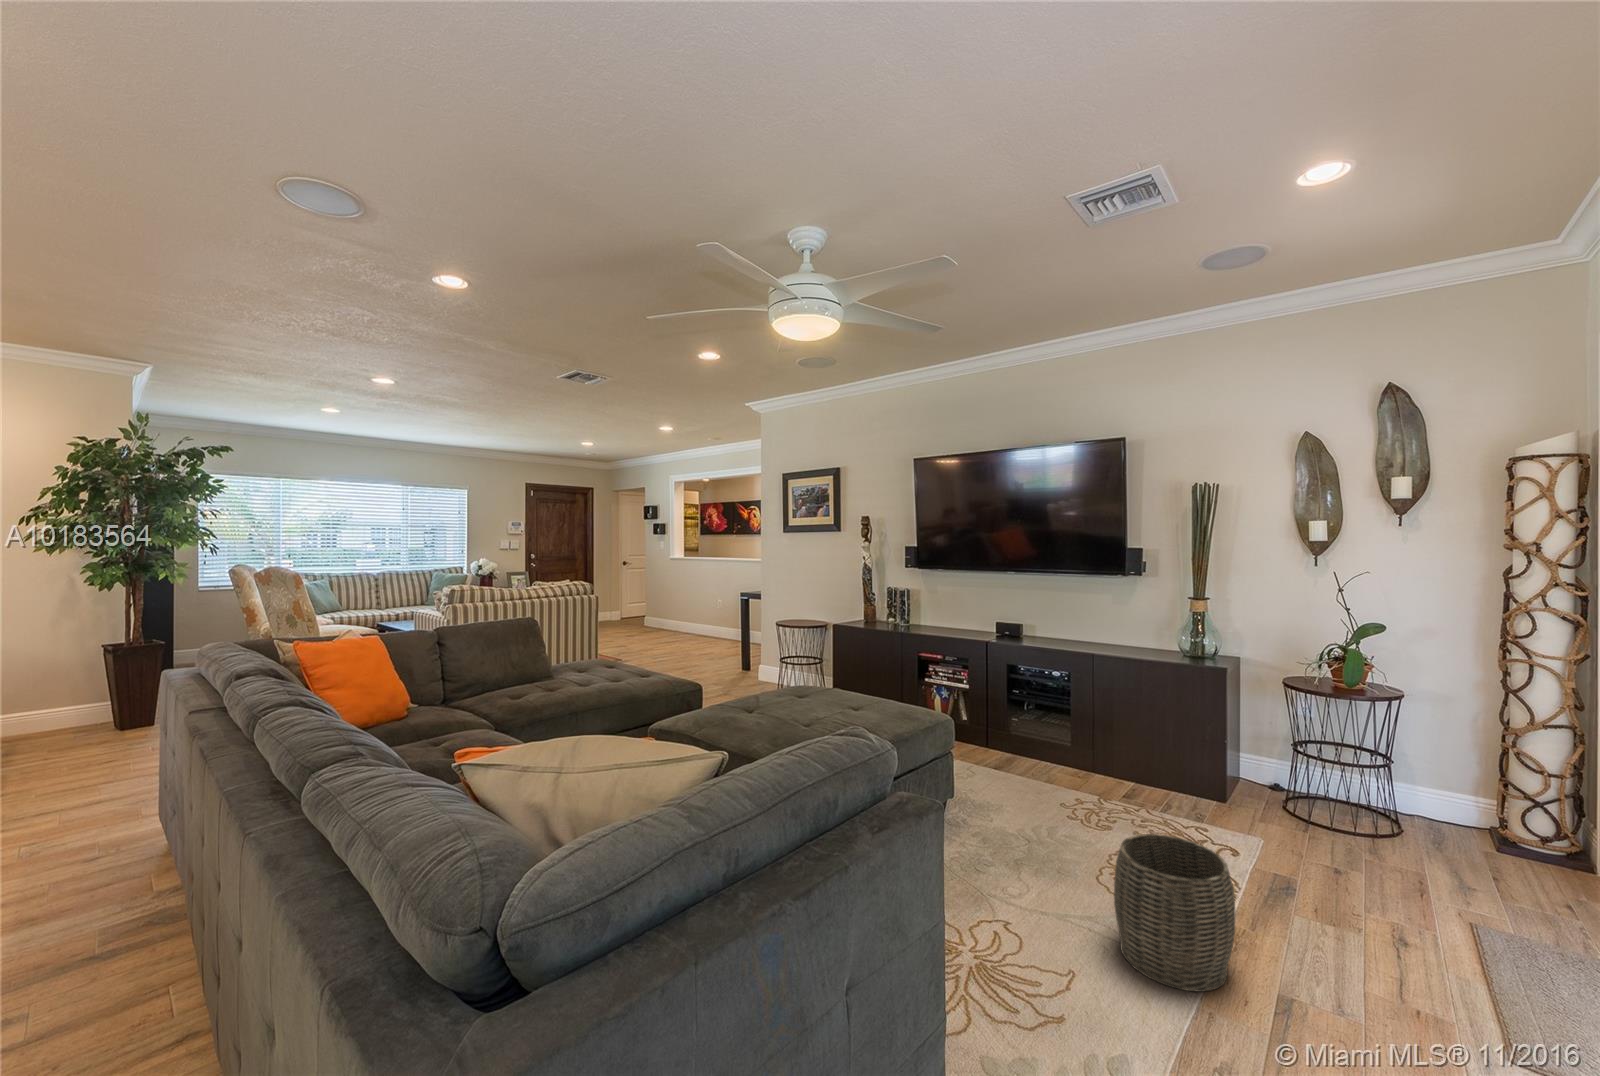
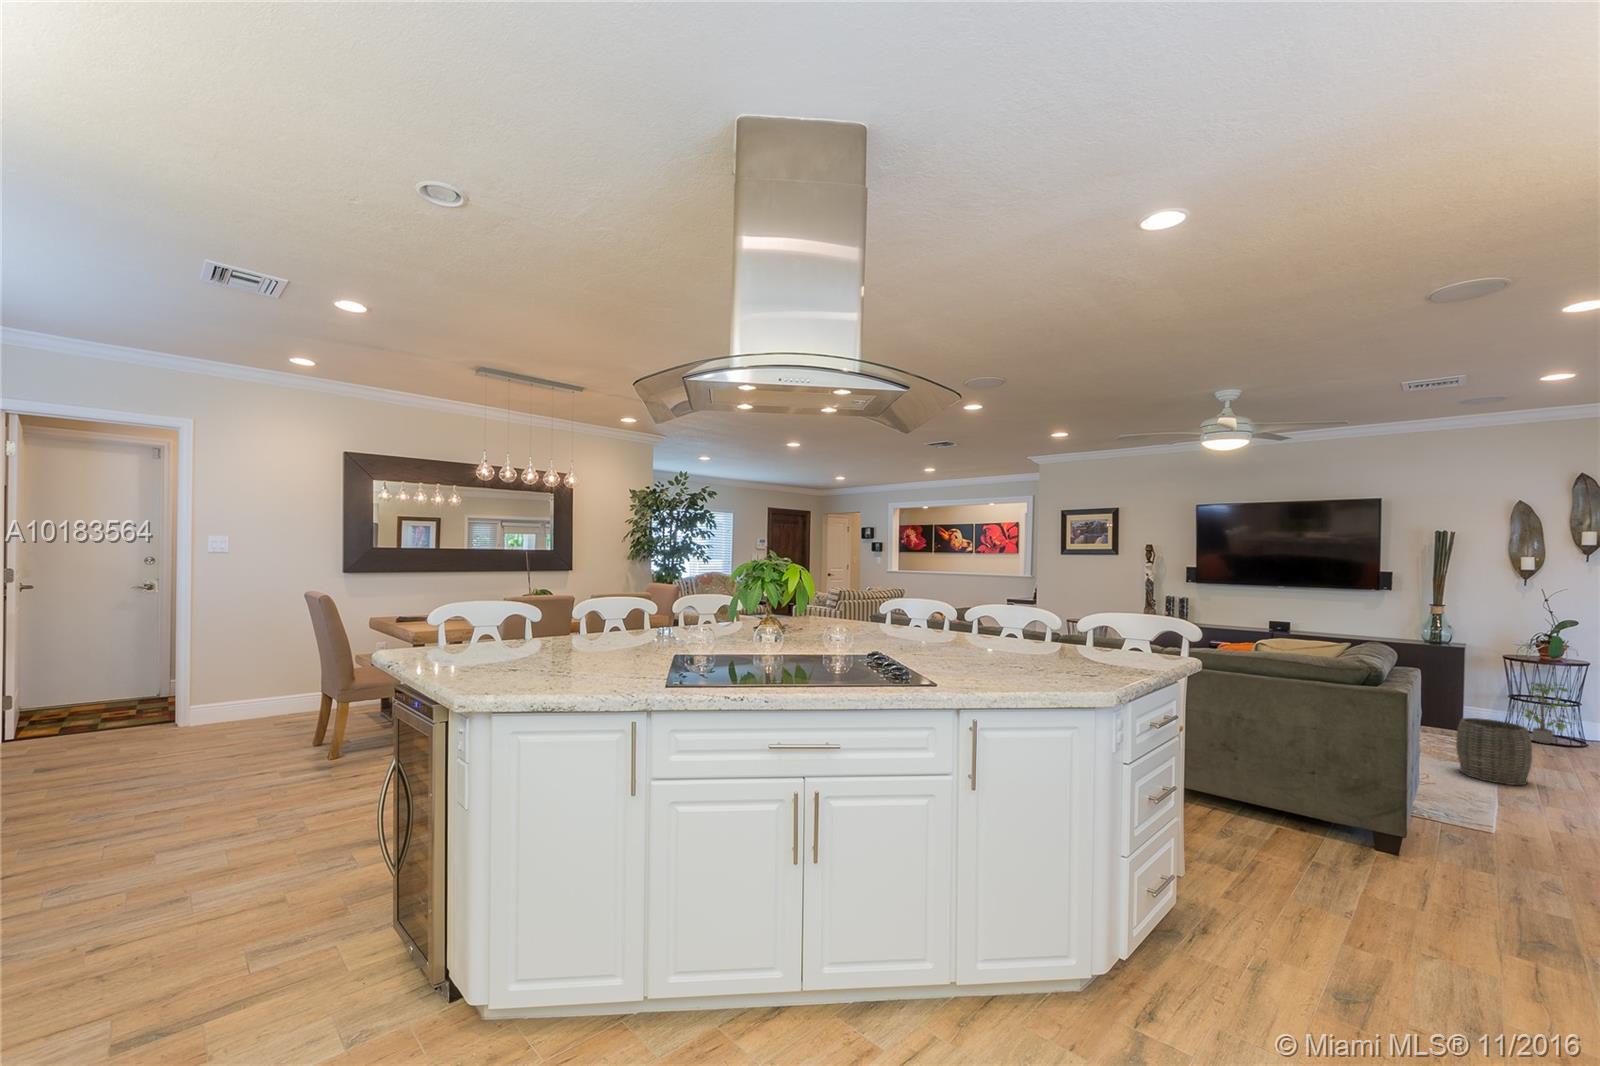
potted plant: none [1295,726,1376,832] -> present [1525,682,1571,744]

